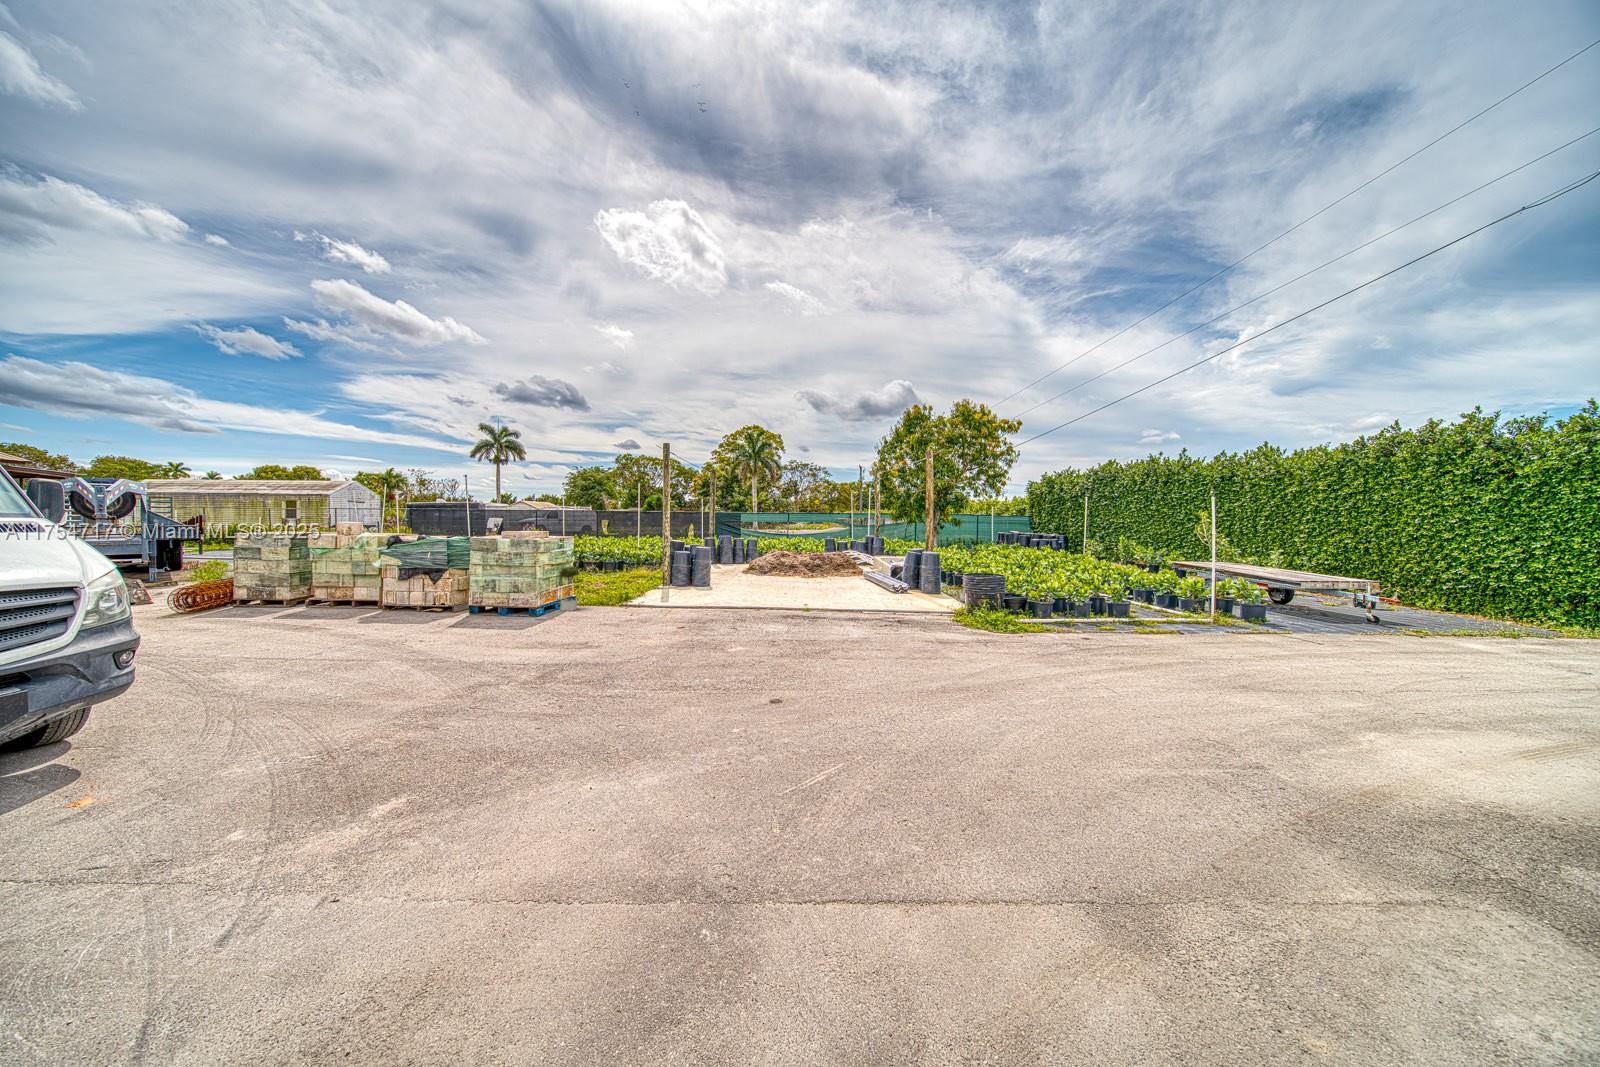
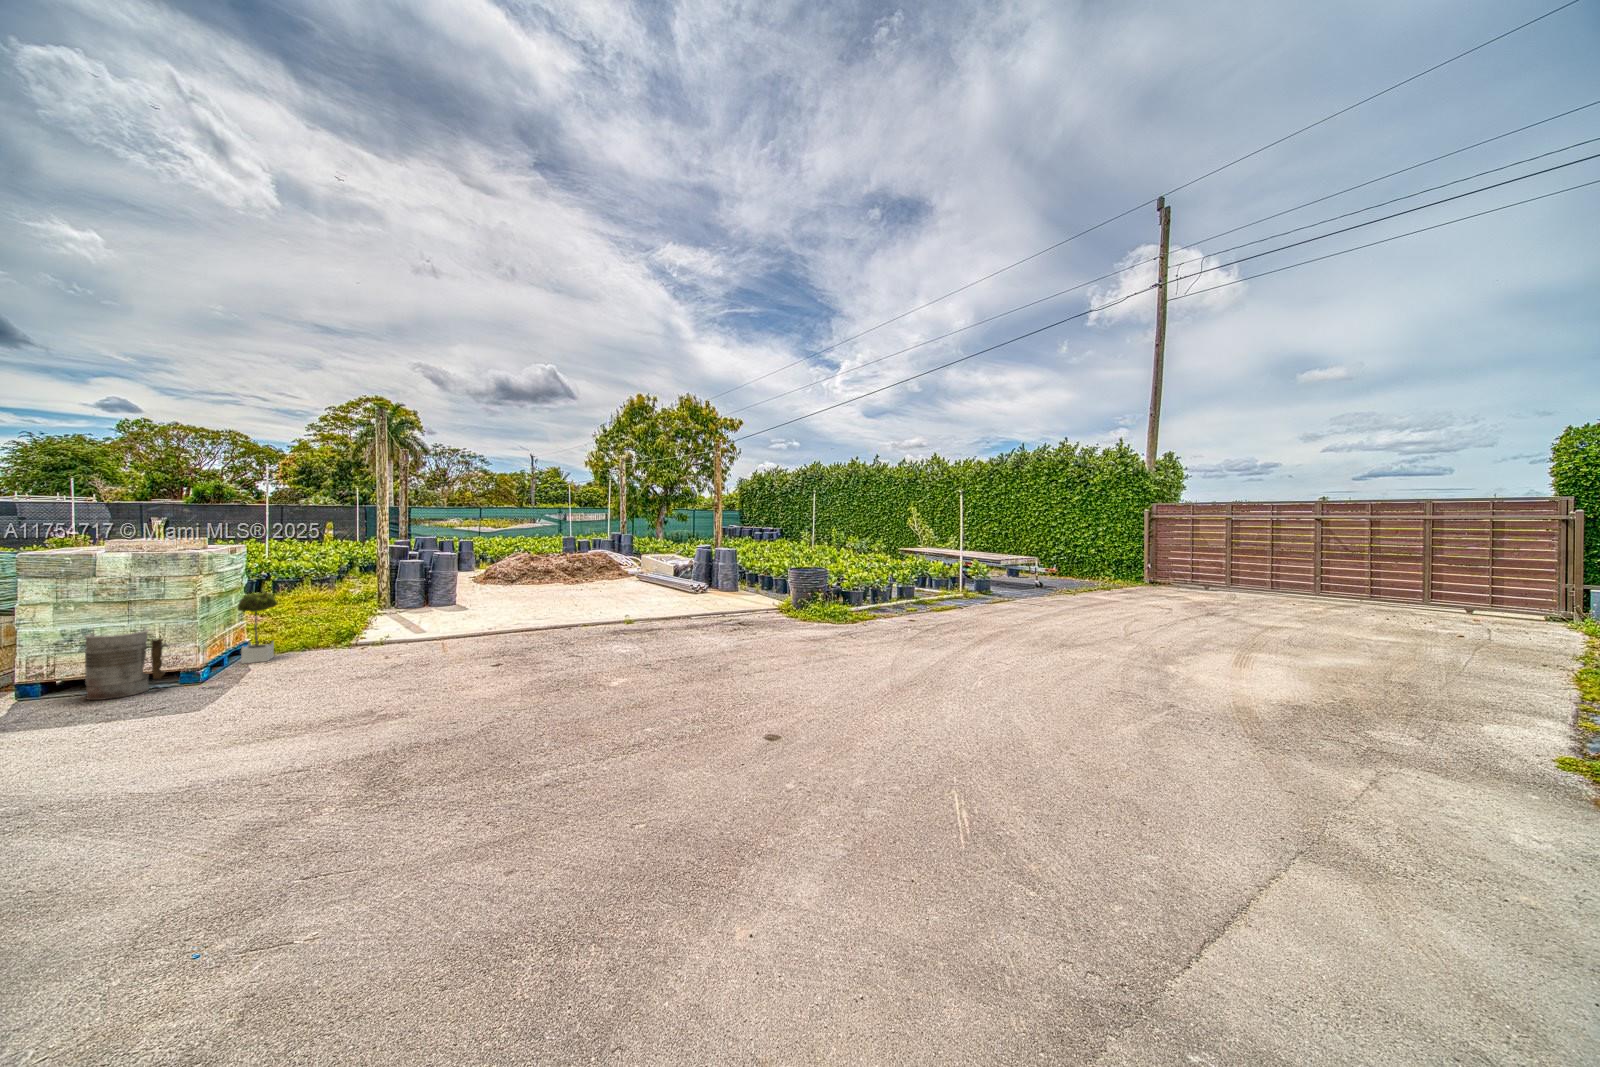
trash can: none [490,582,525,619] -> present [84,630,168,700]

